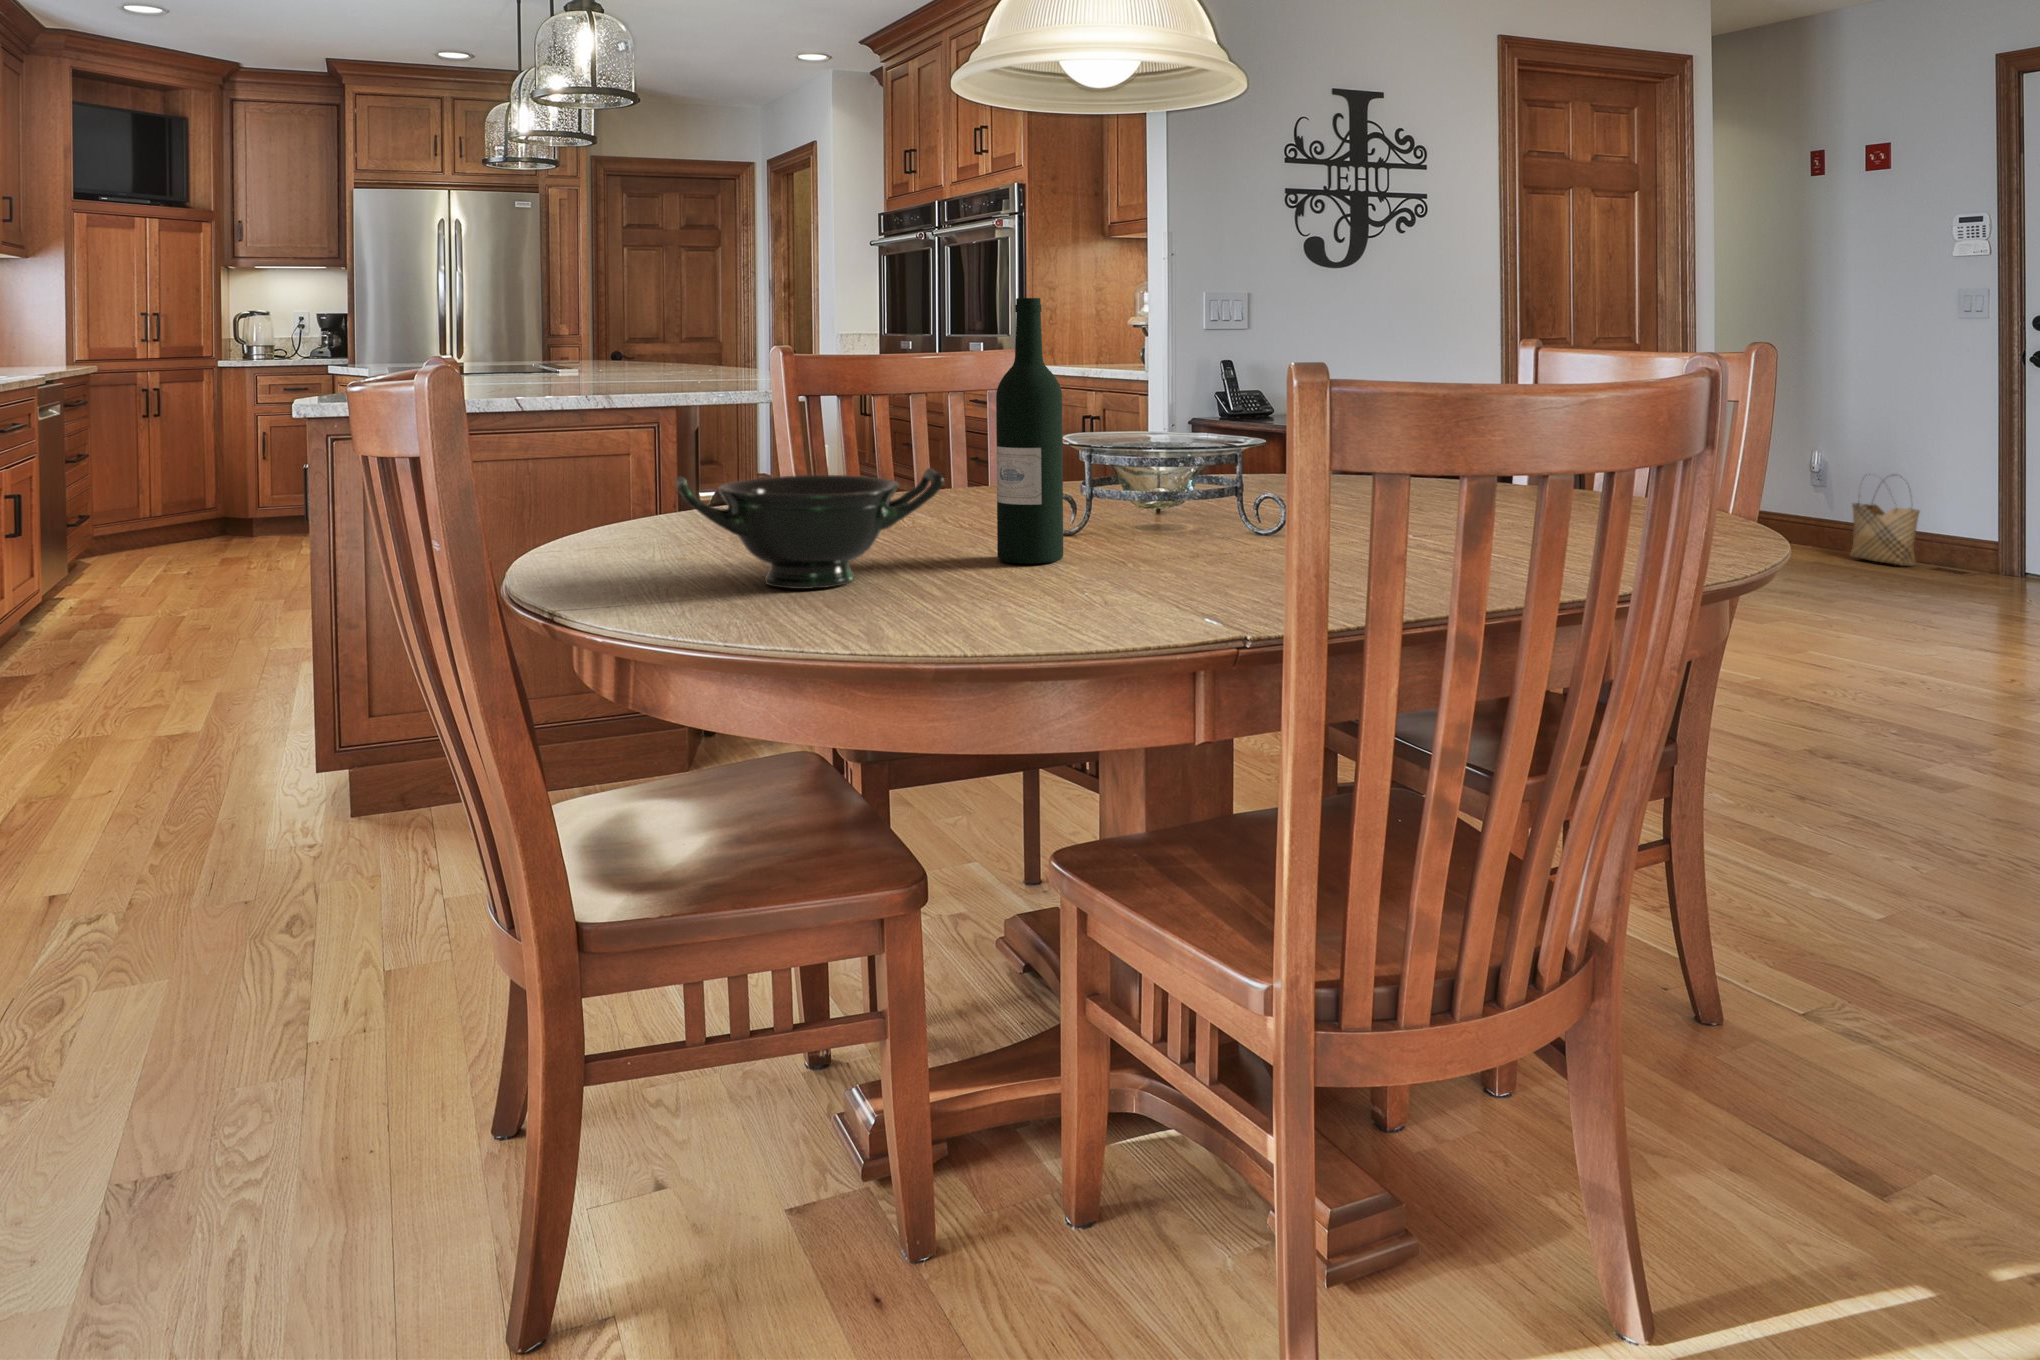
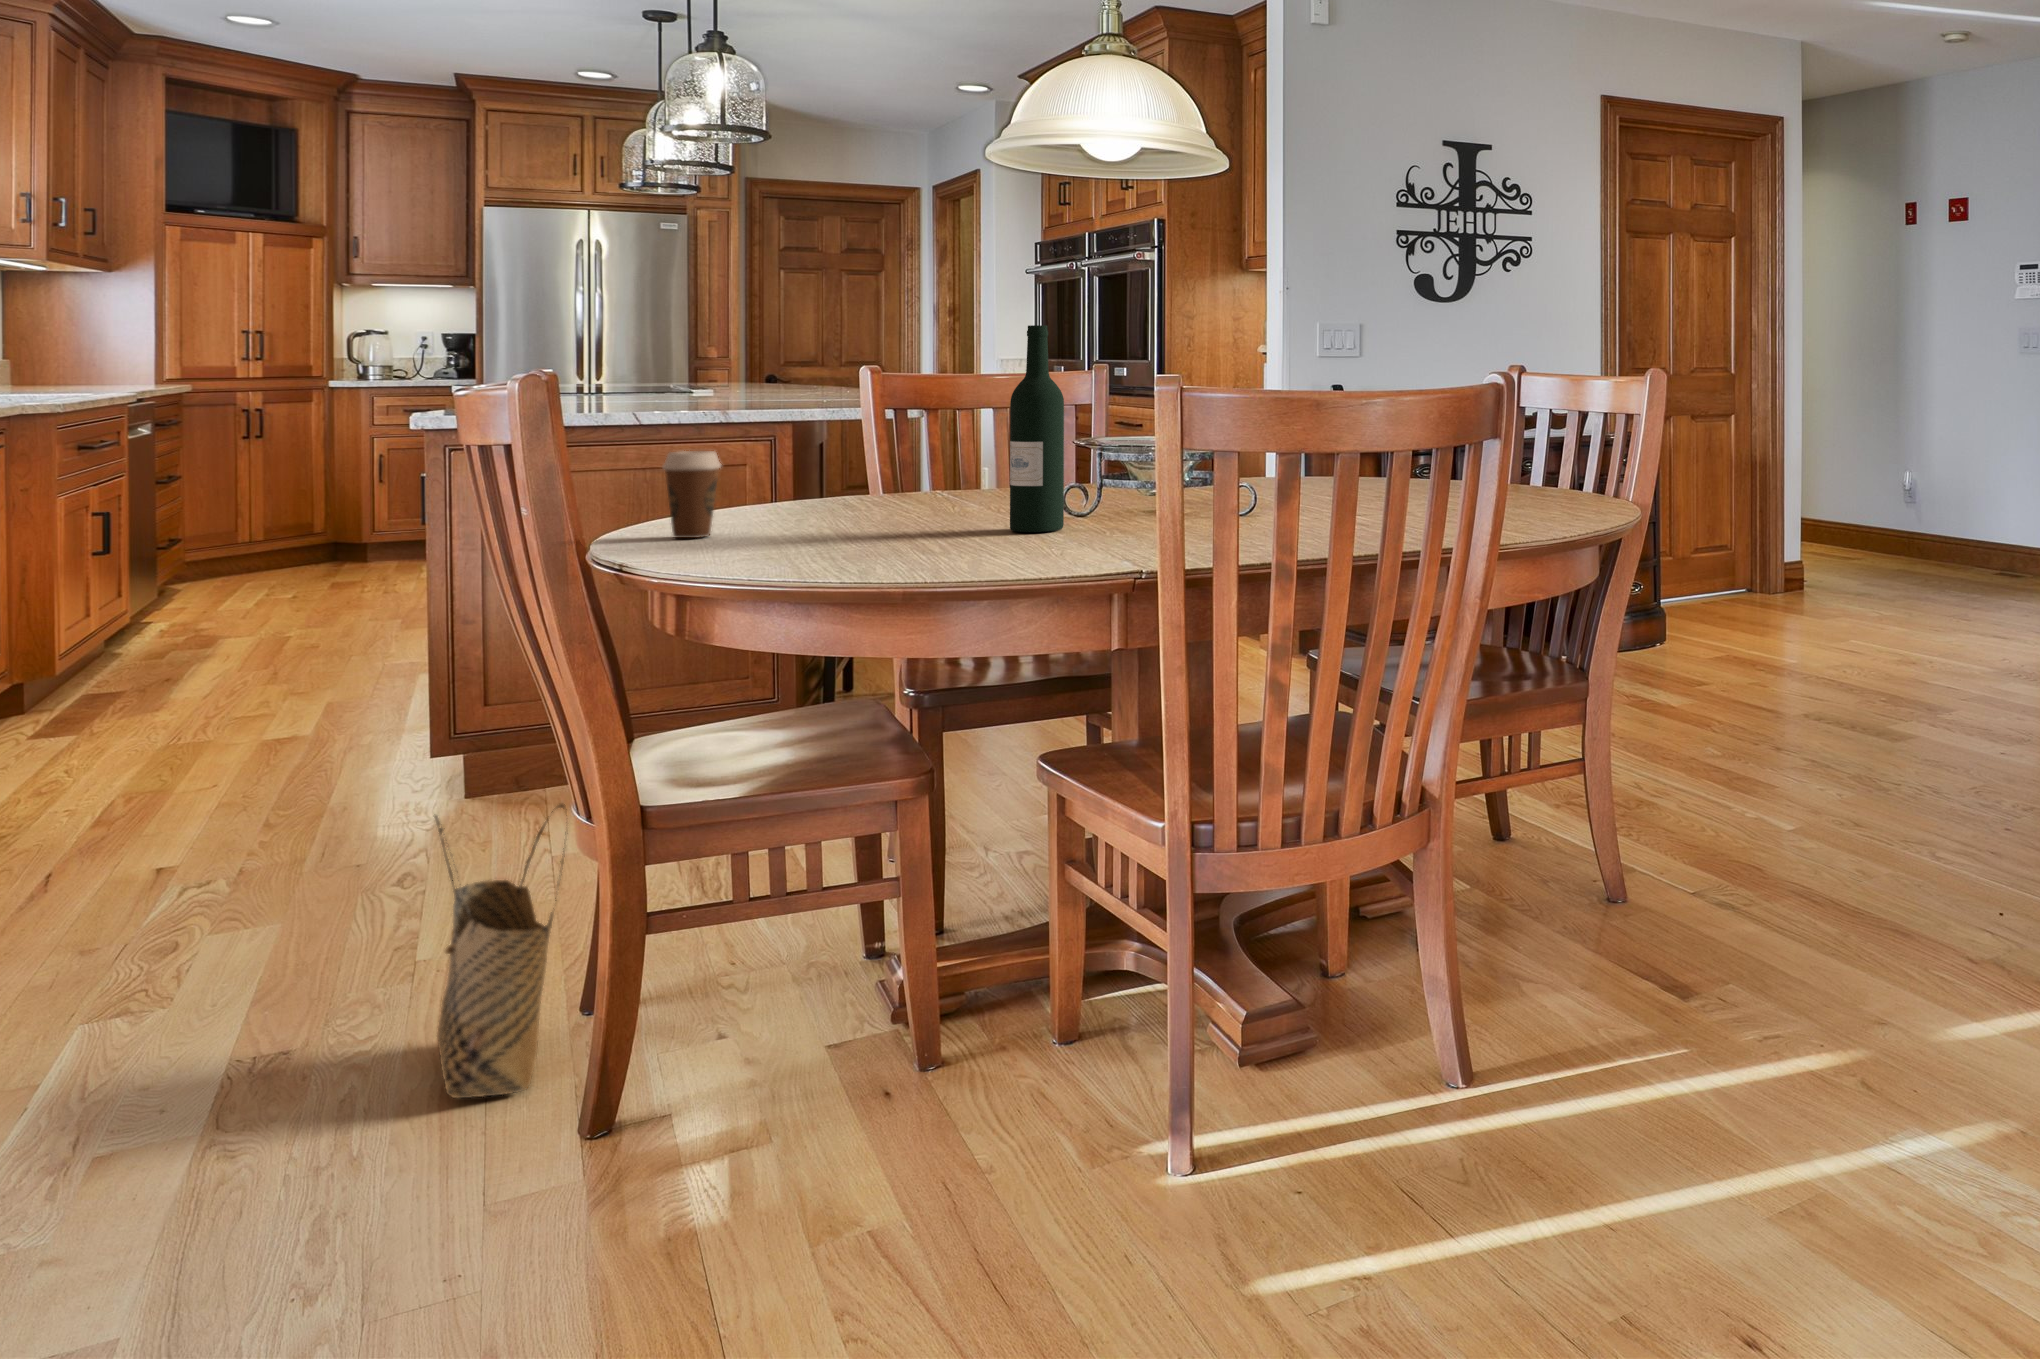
coffee cup: none [581,457,649,567] -> present [663,451,721,538]
bowl: present [676,468,944,589] -> none [734,457,957,548]
woven basket: present [1850,474,1920,566] -> present [435,804,567,1098]

